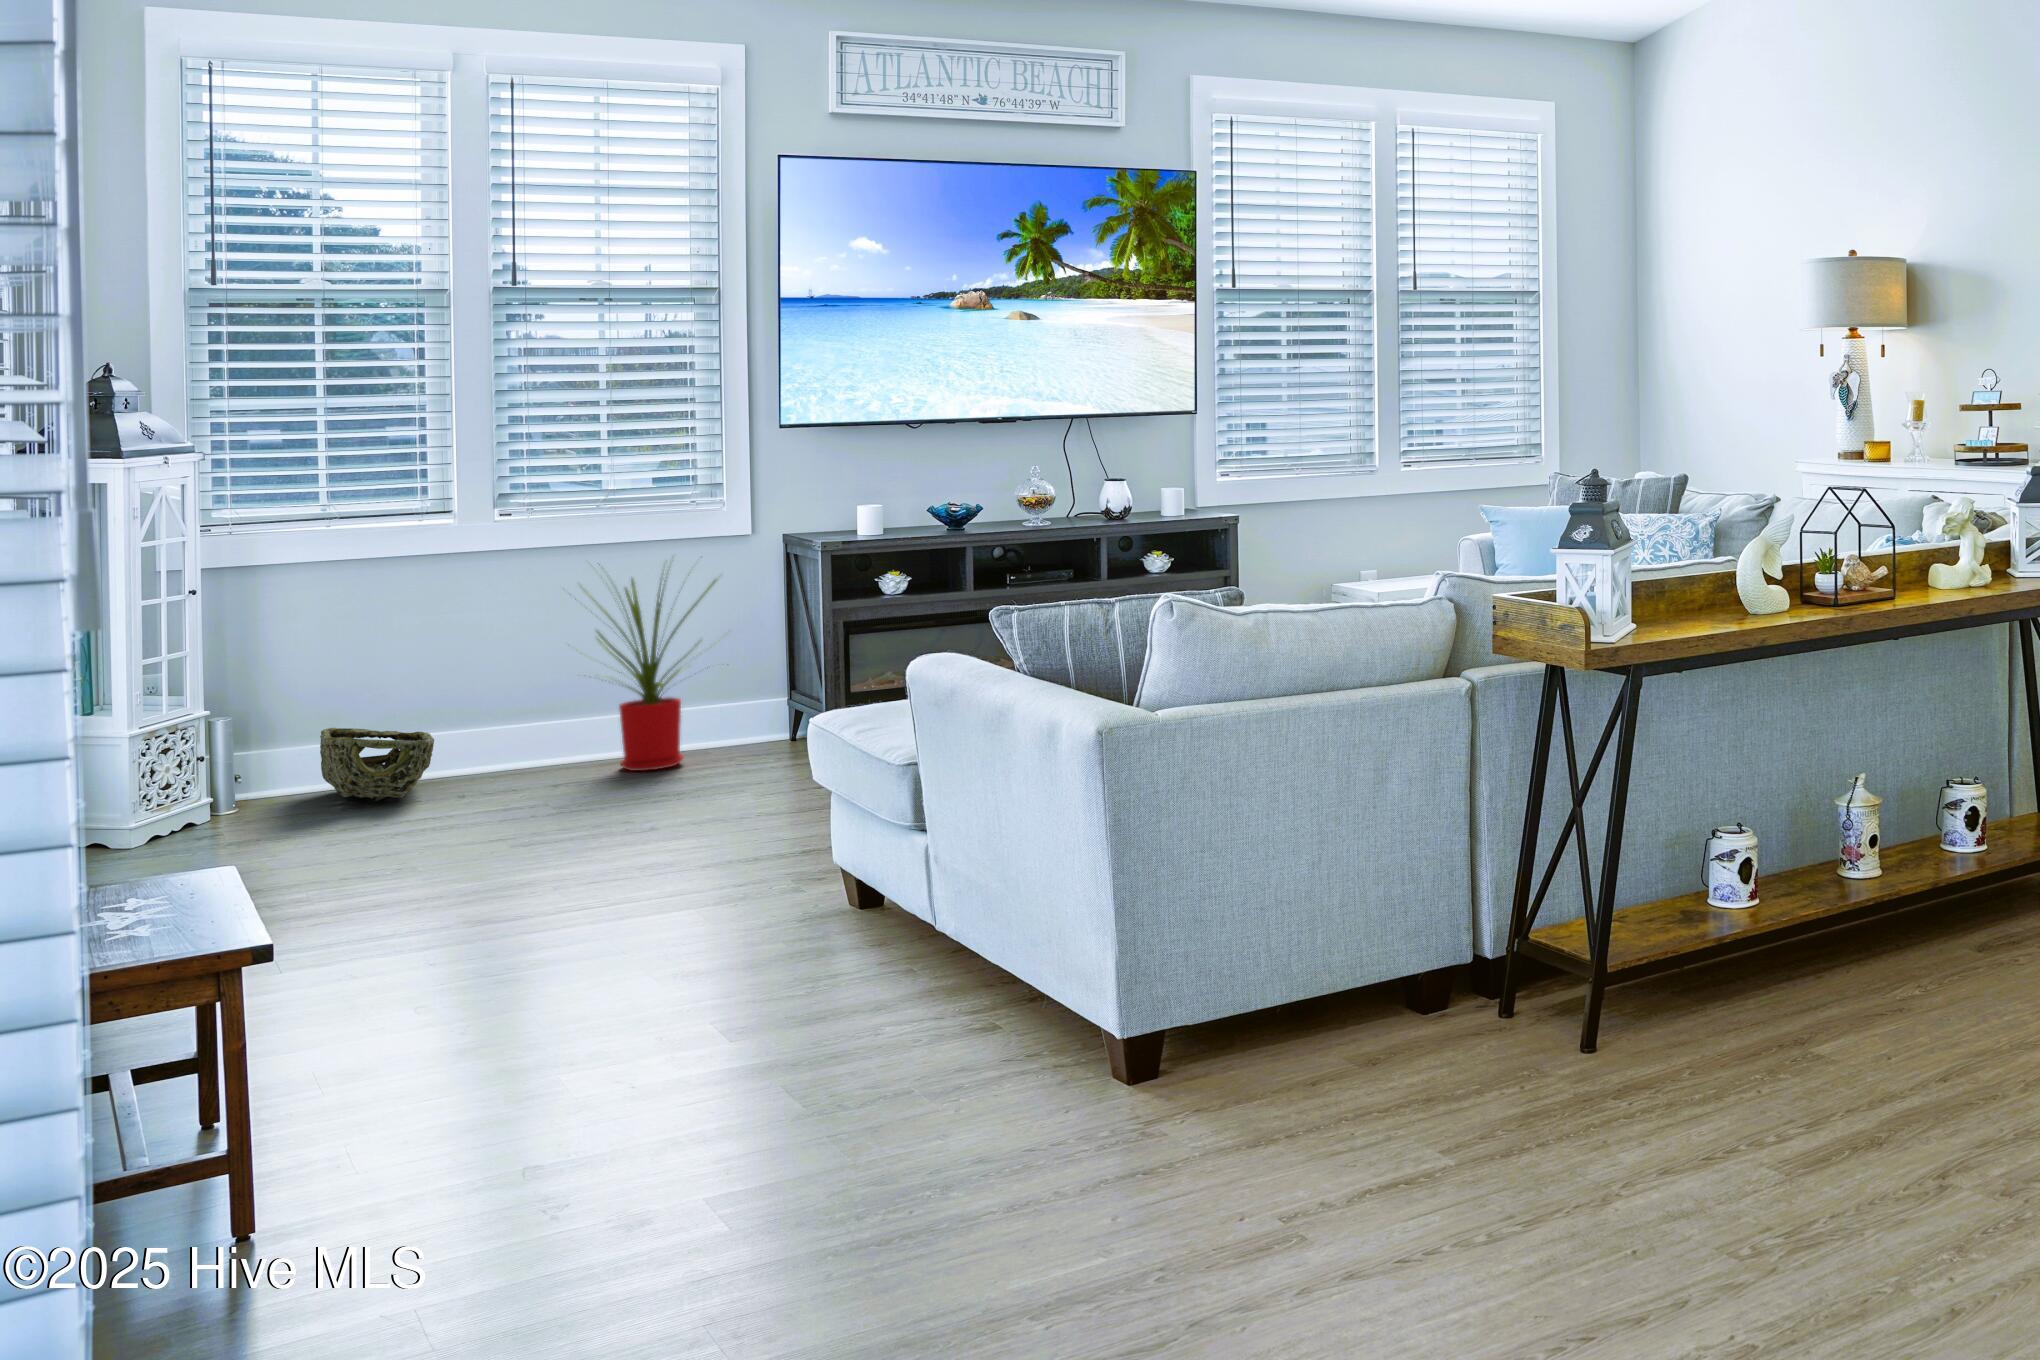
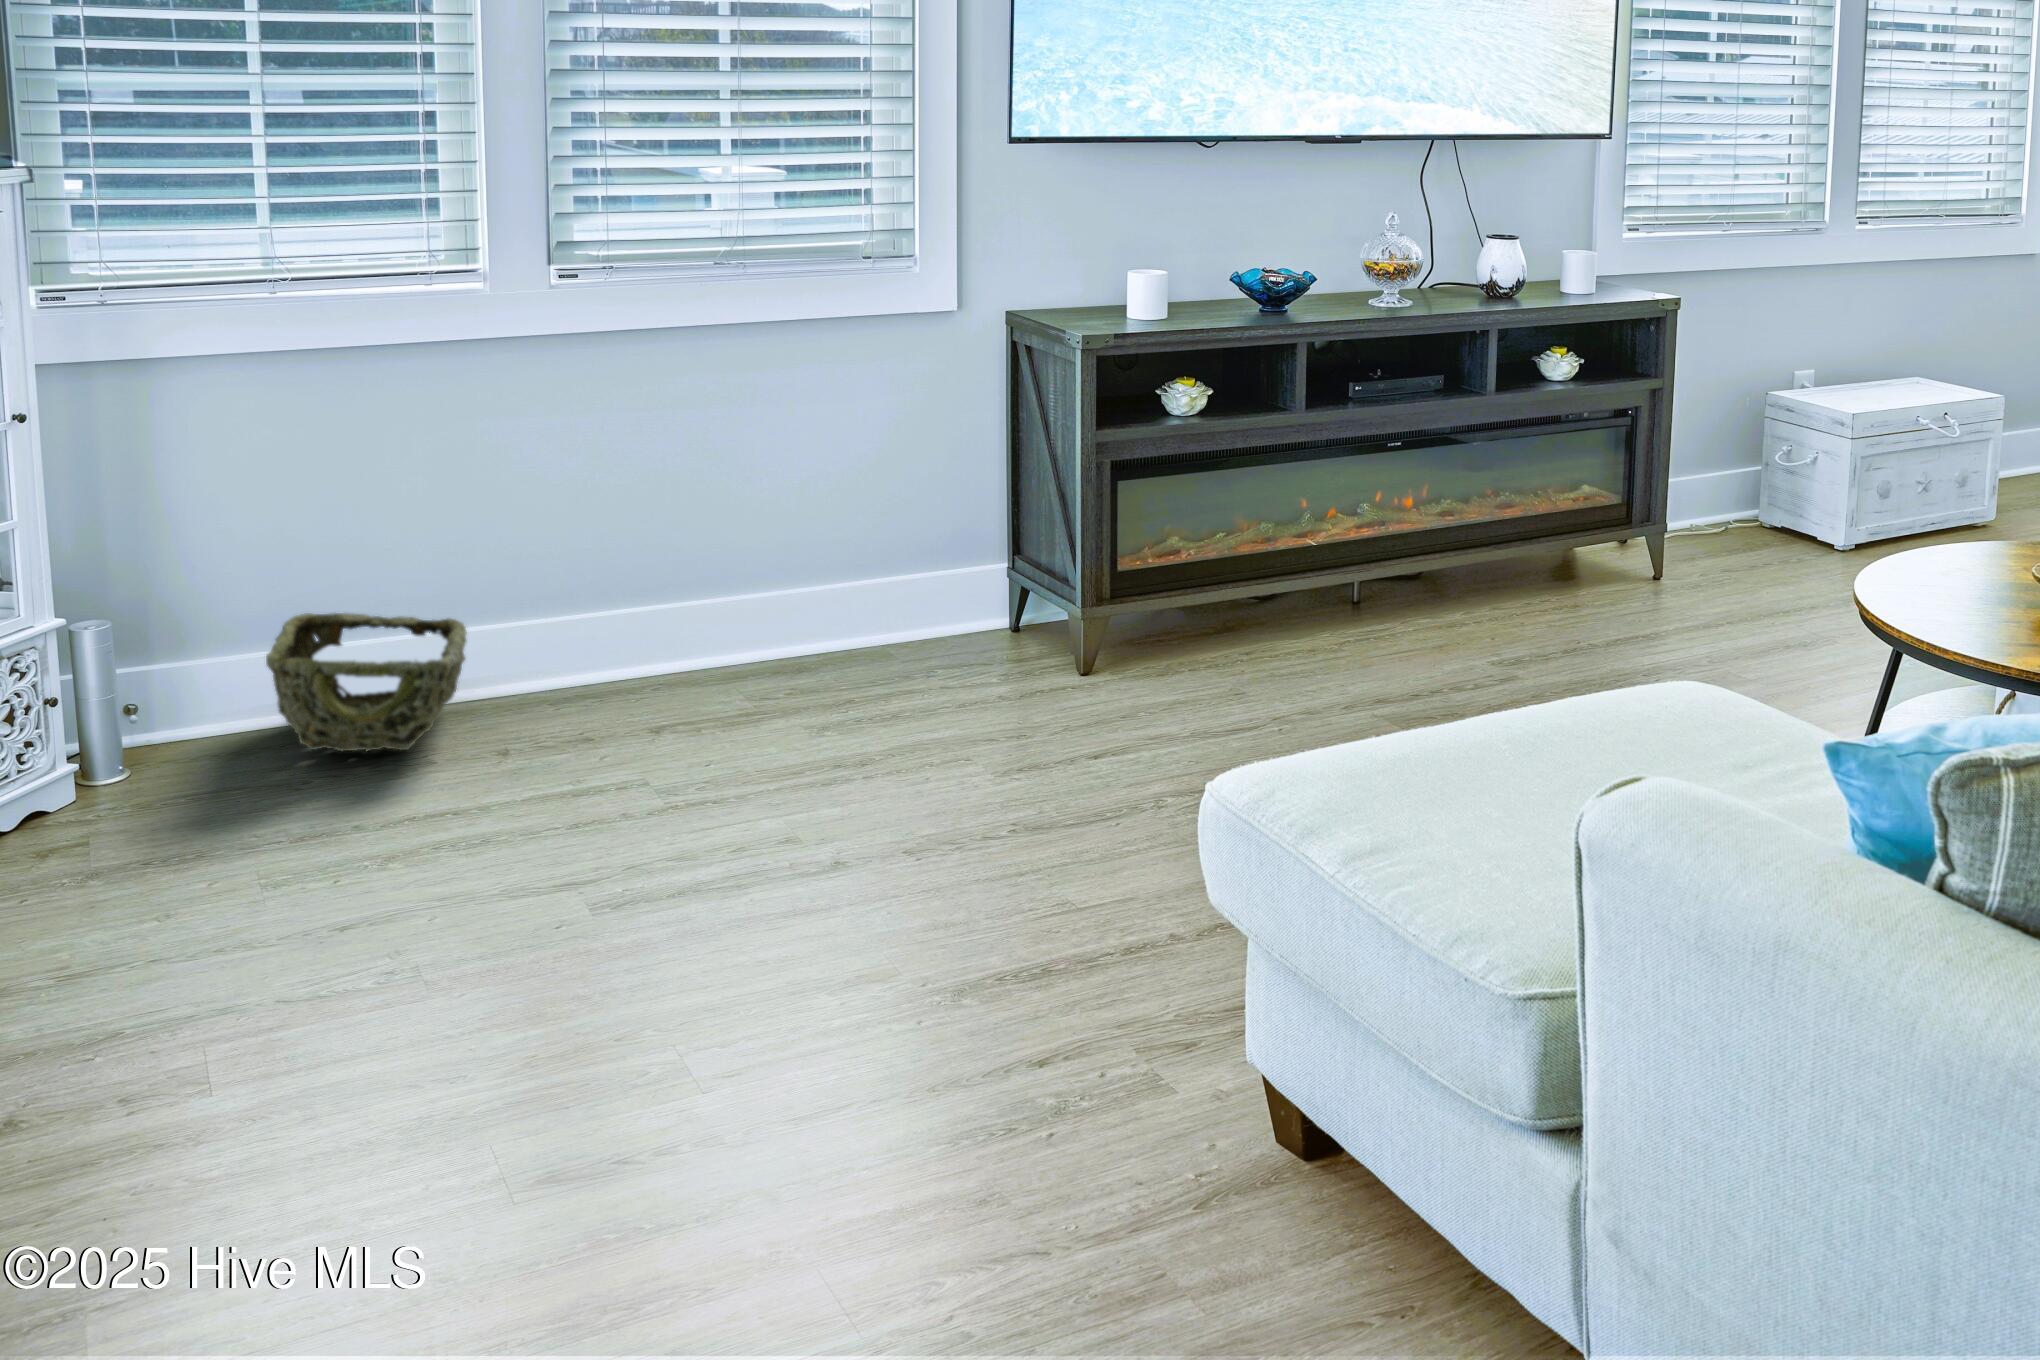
house plant: present [589,564,716,771] -> none [666,344,943,693]

